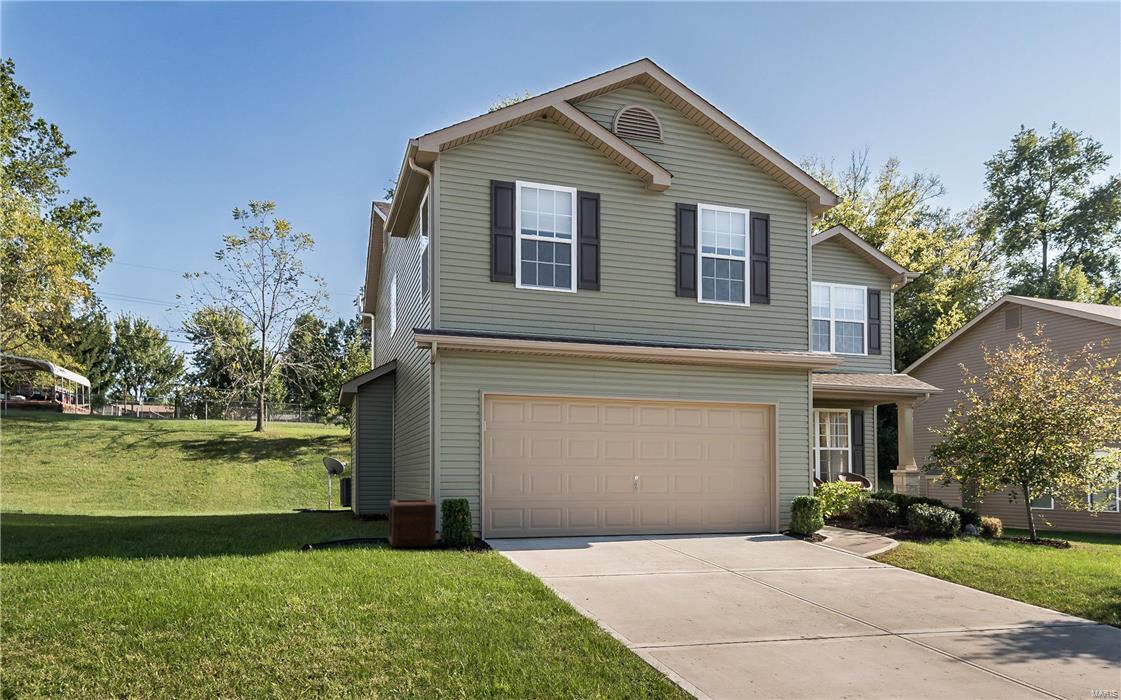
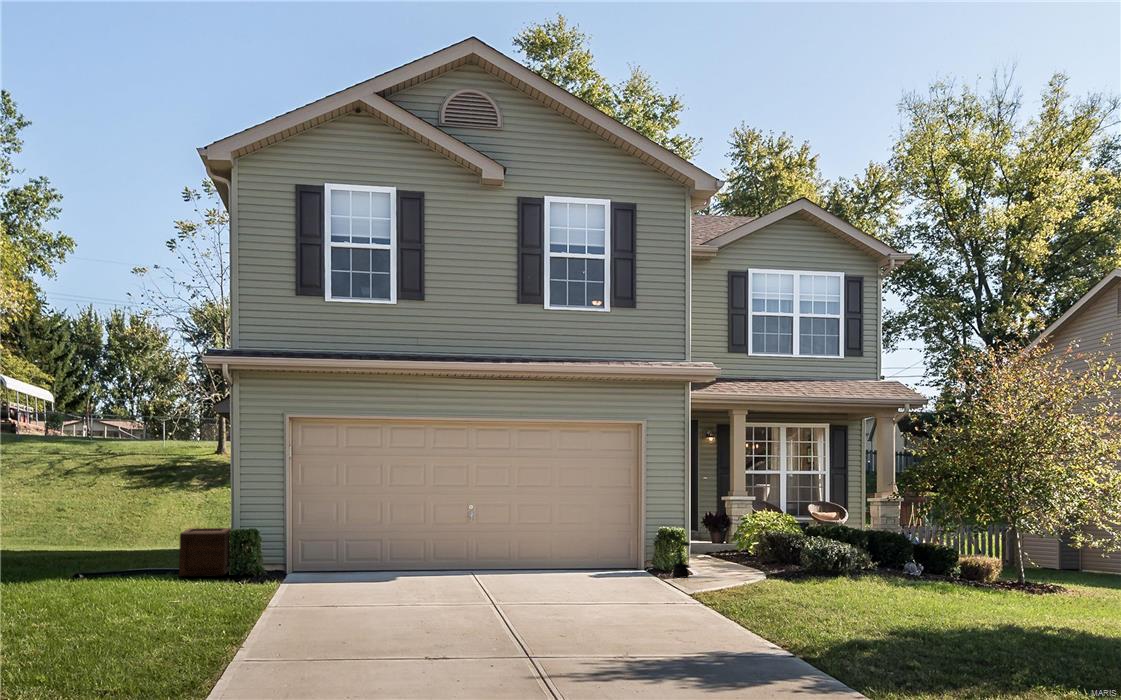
potted plant: none [813,503,842,543] -> present [664,534,690,578]

